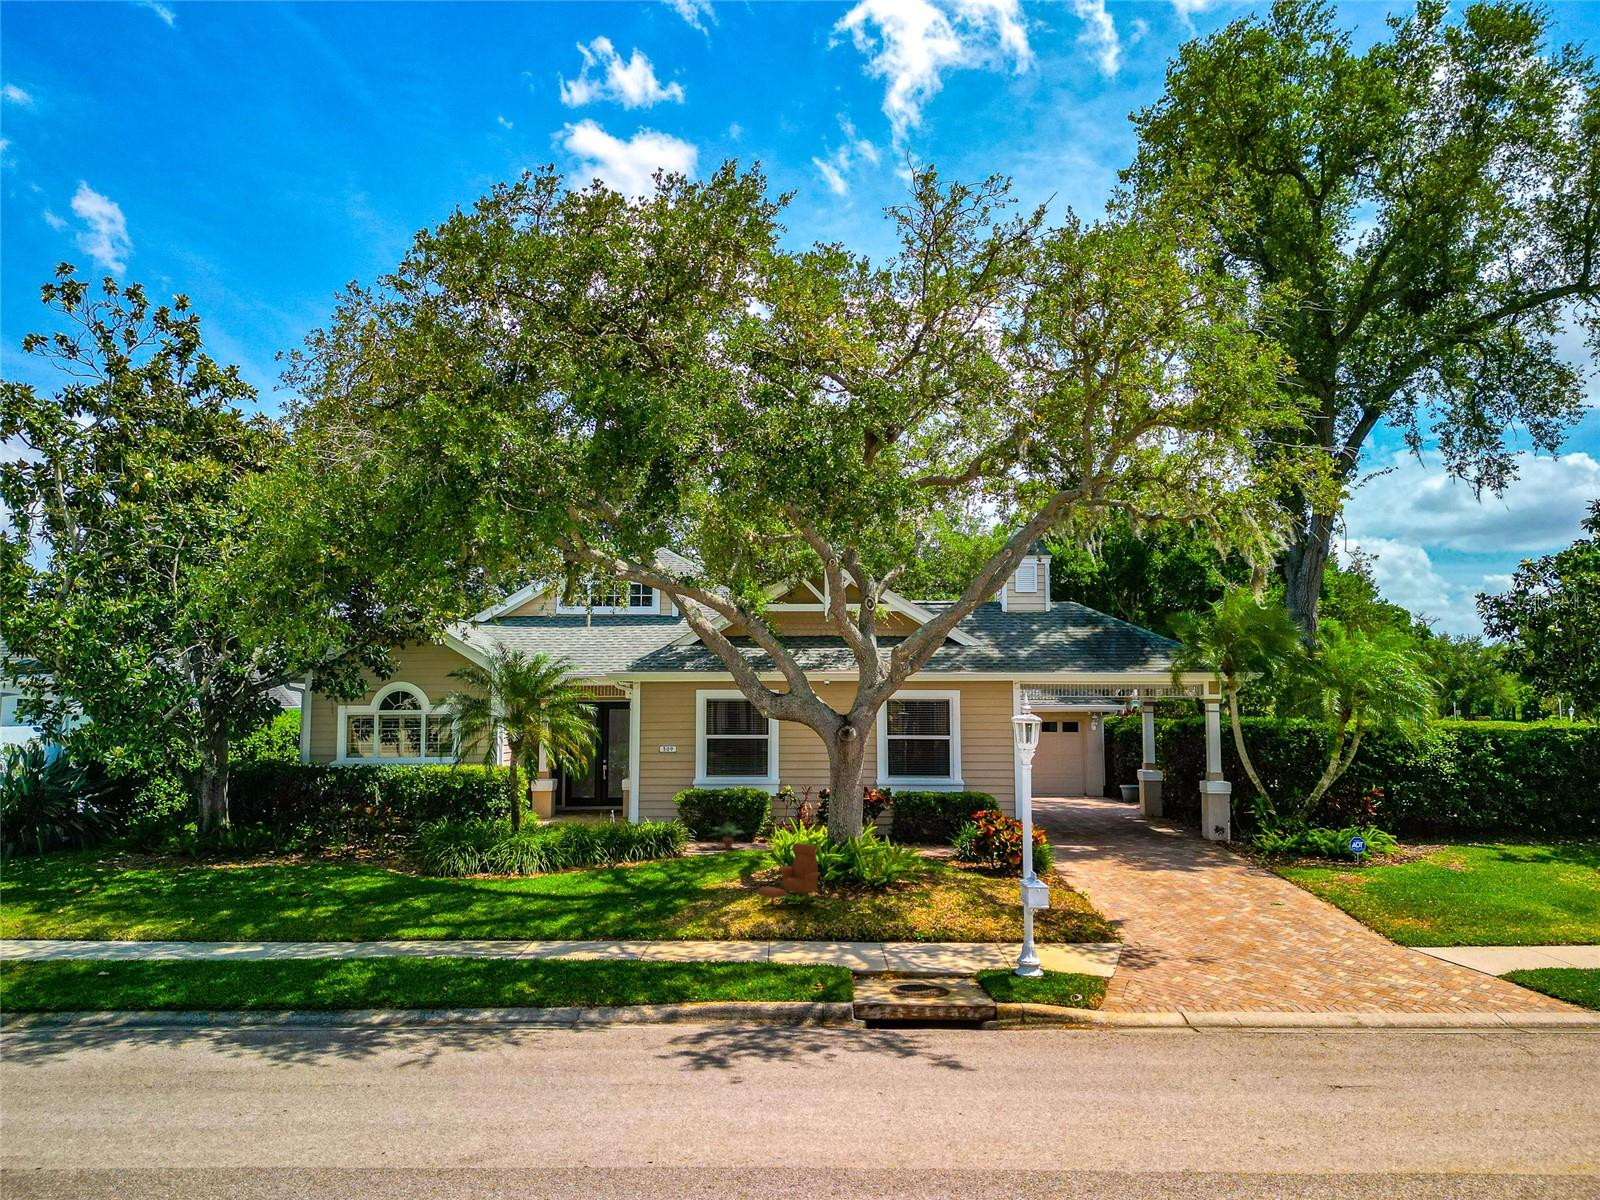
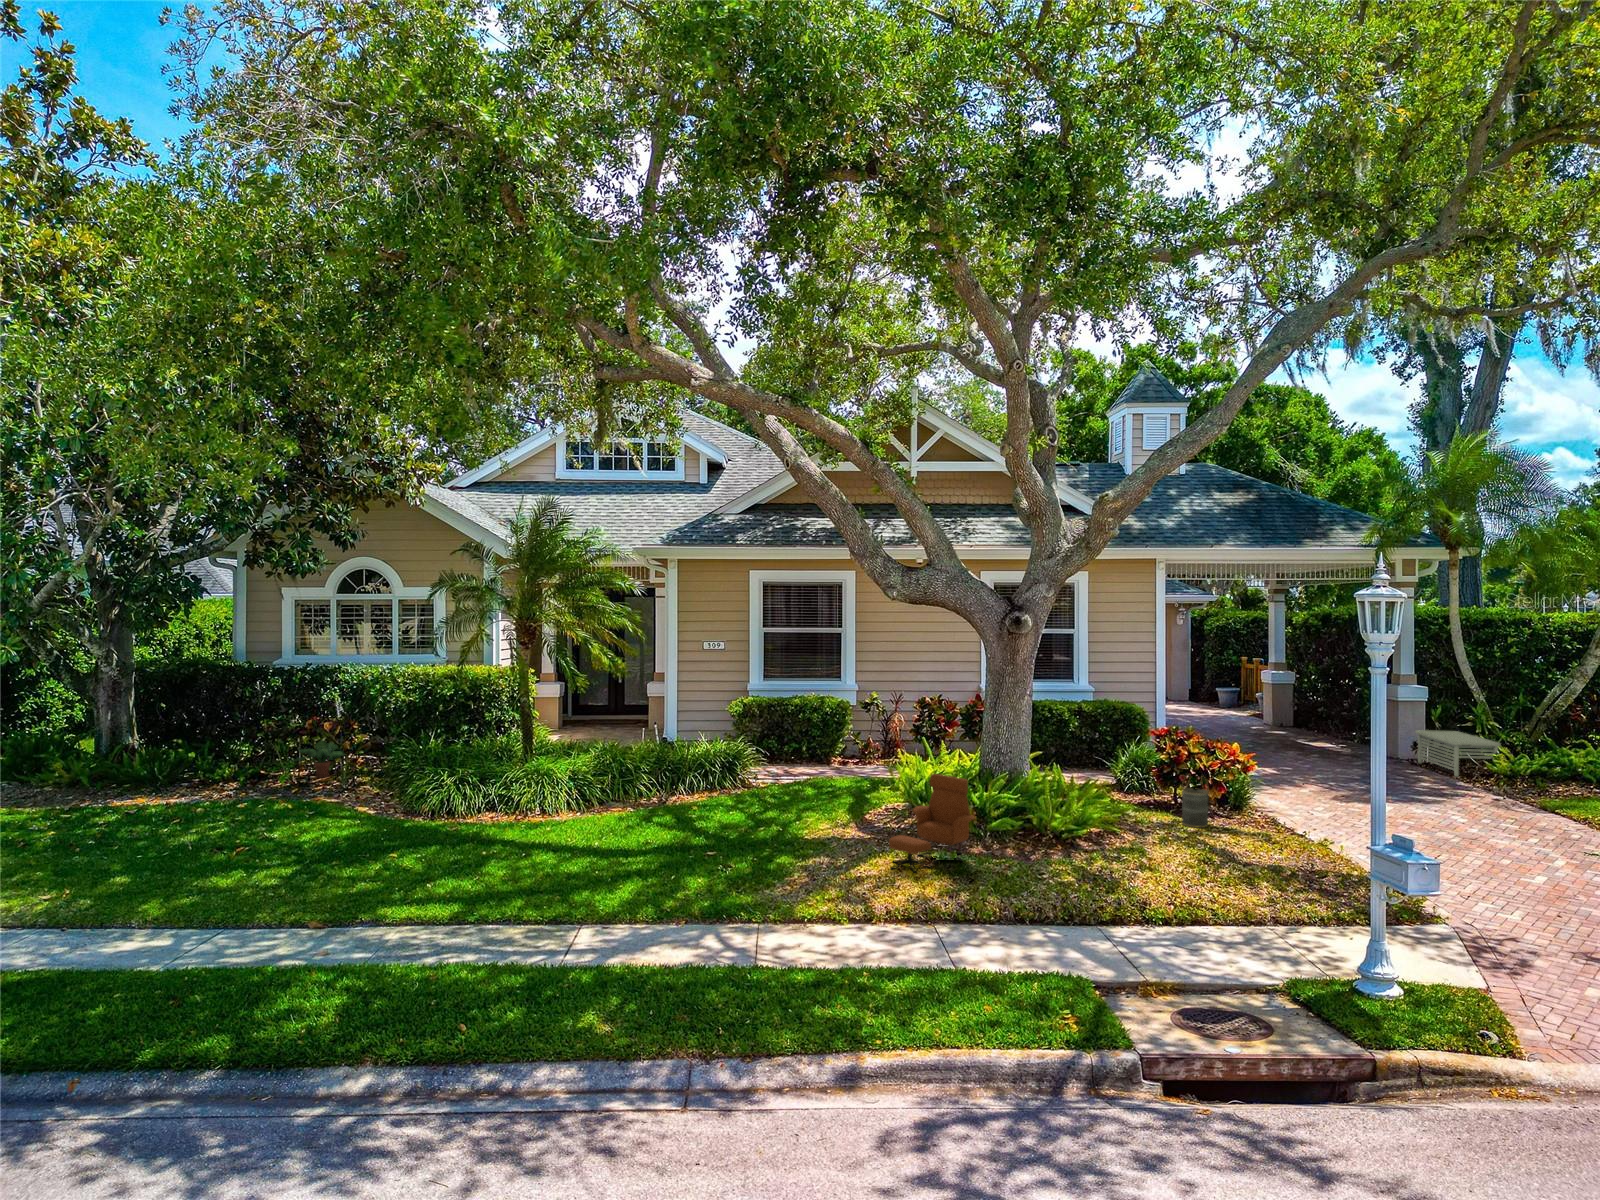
storage bench: none [1218,816,1271,852] -> present [1416,730,1501,777]
potted plant: present [711,821,742,849] -> present [290,740,343,778]
basket: none [991,845,1011,885] -> present [1182,774,1209,828]

